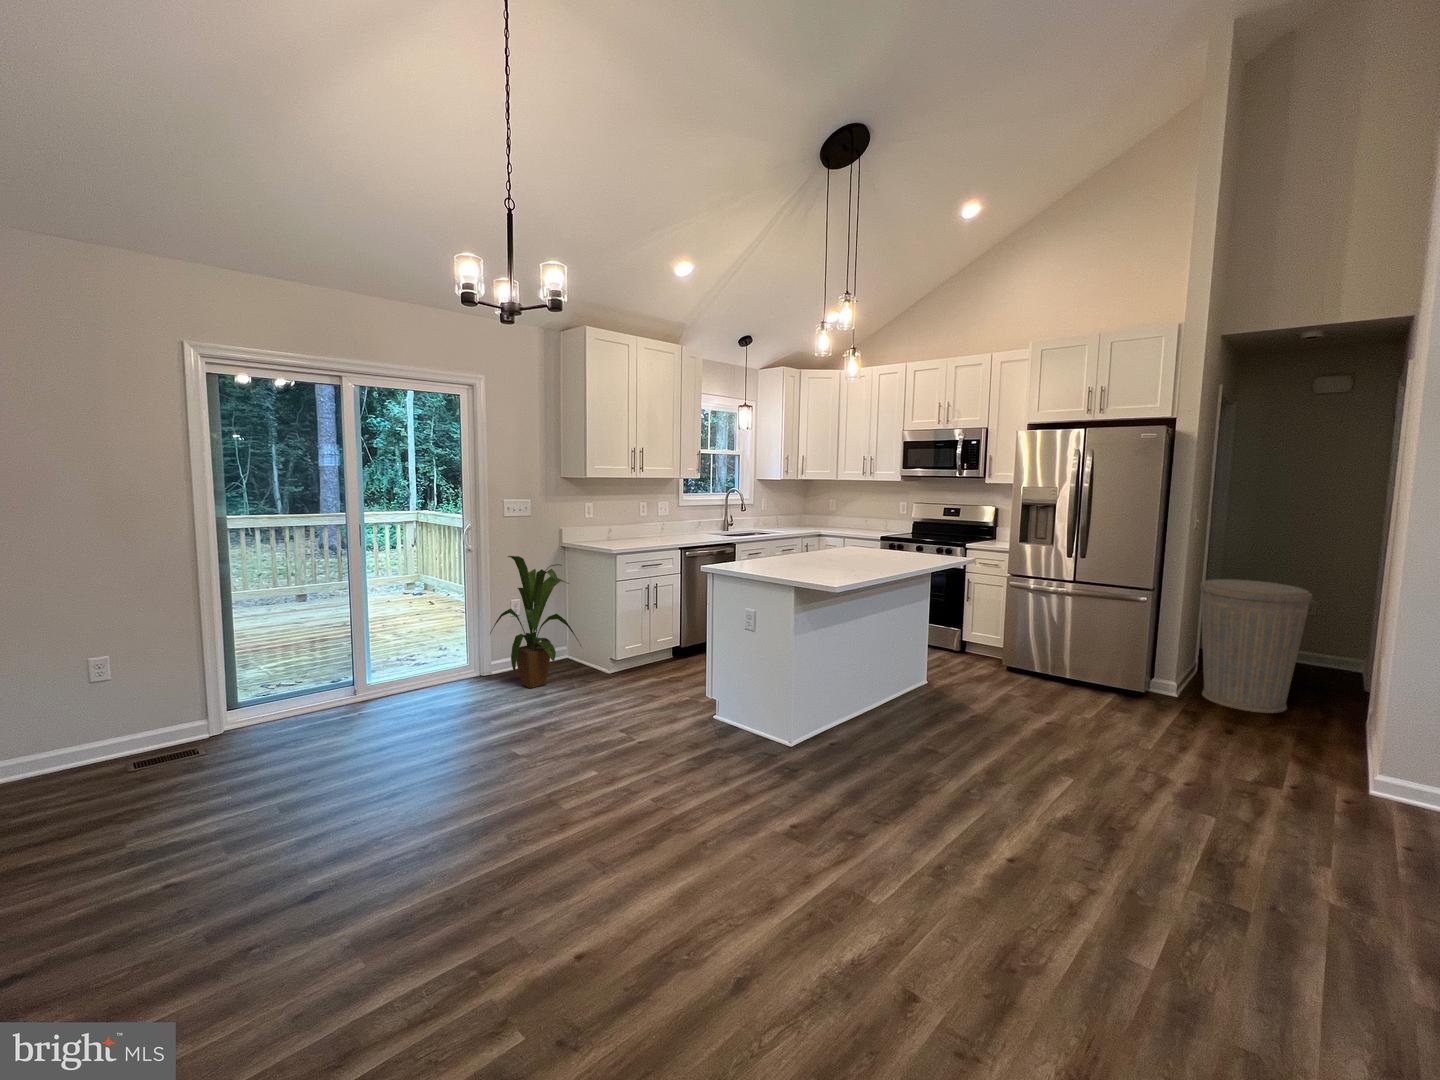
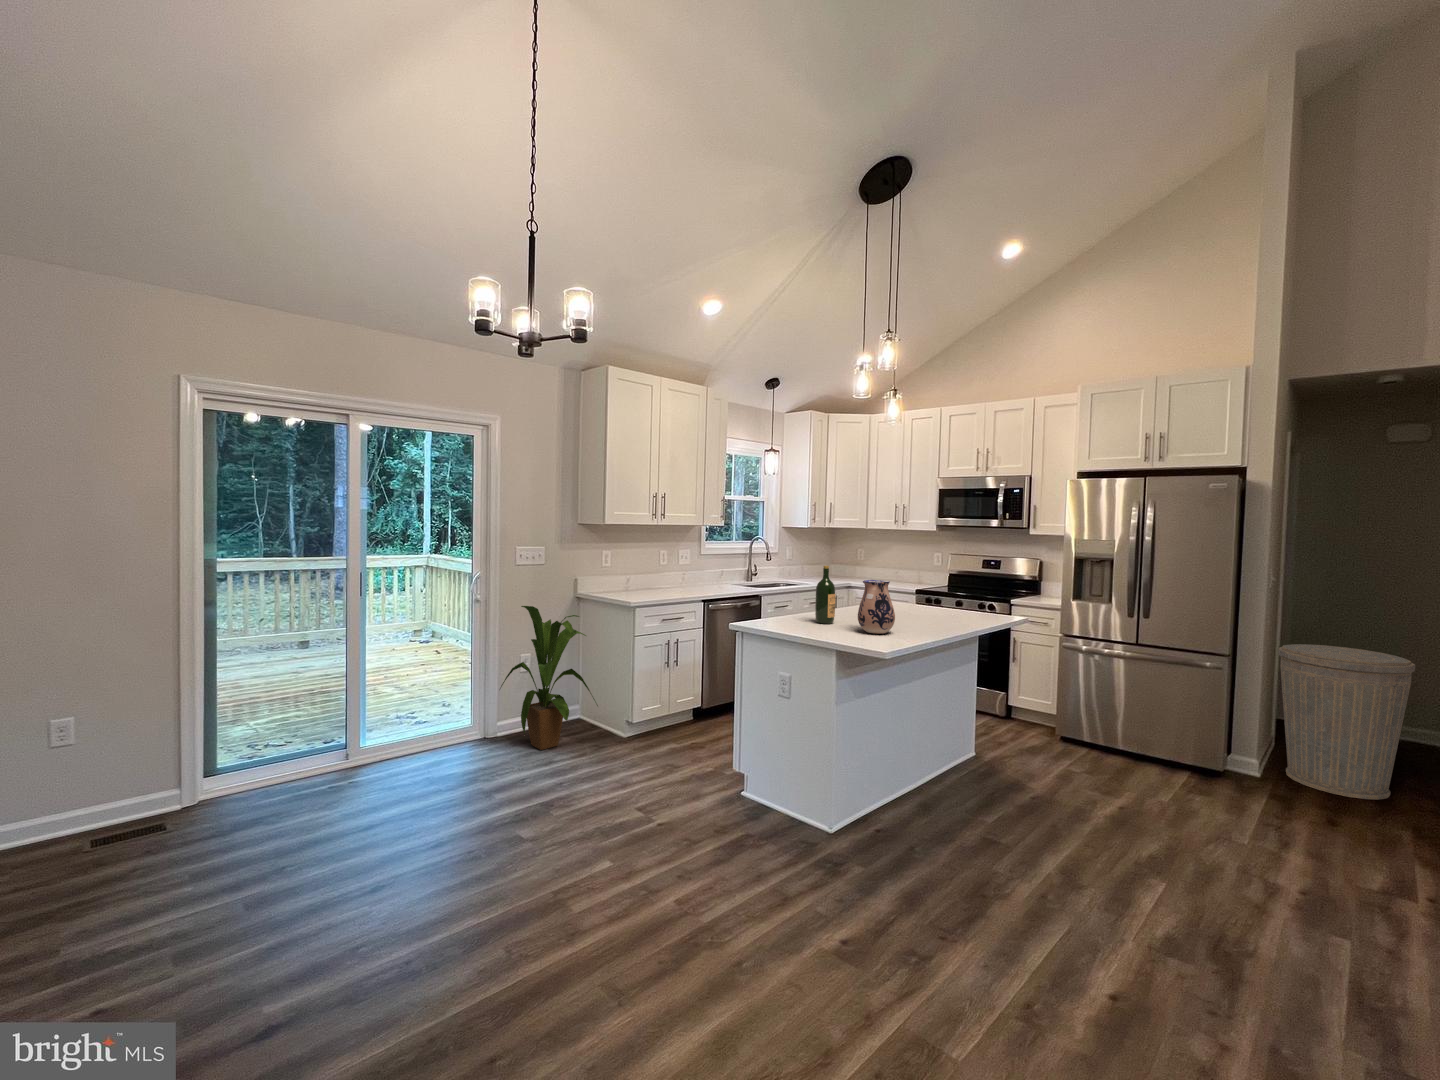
wine bottle: none [779,514,797,567] -> present [815,566,836,624]
ceramic pitcher: none [815,526,848,574] -> present [858,580,895,634]

